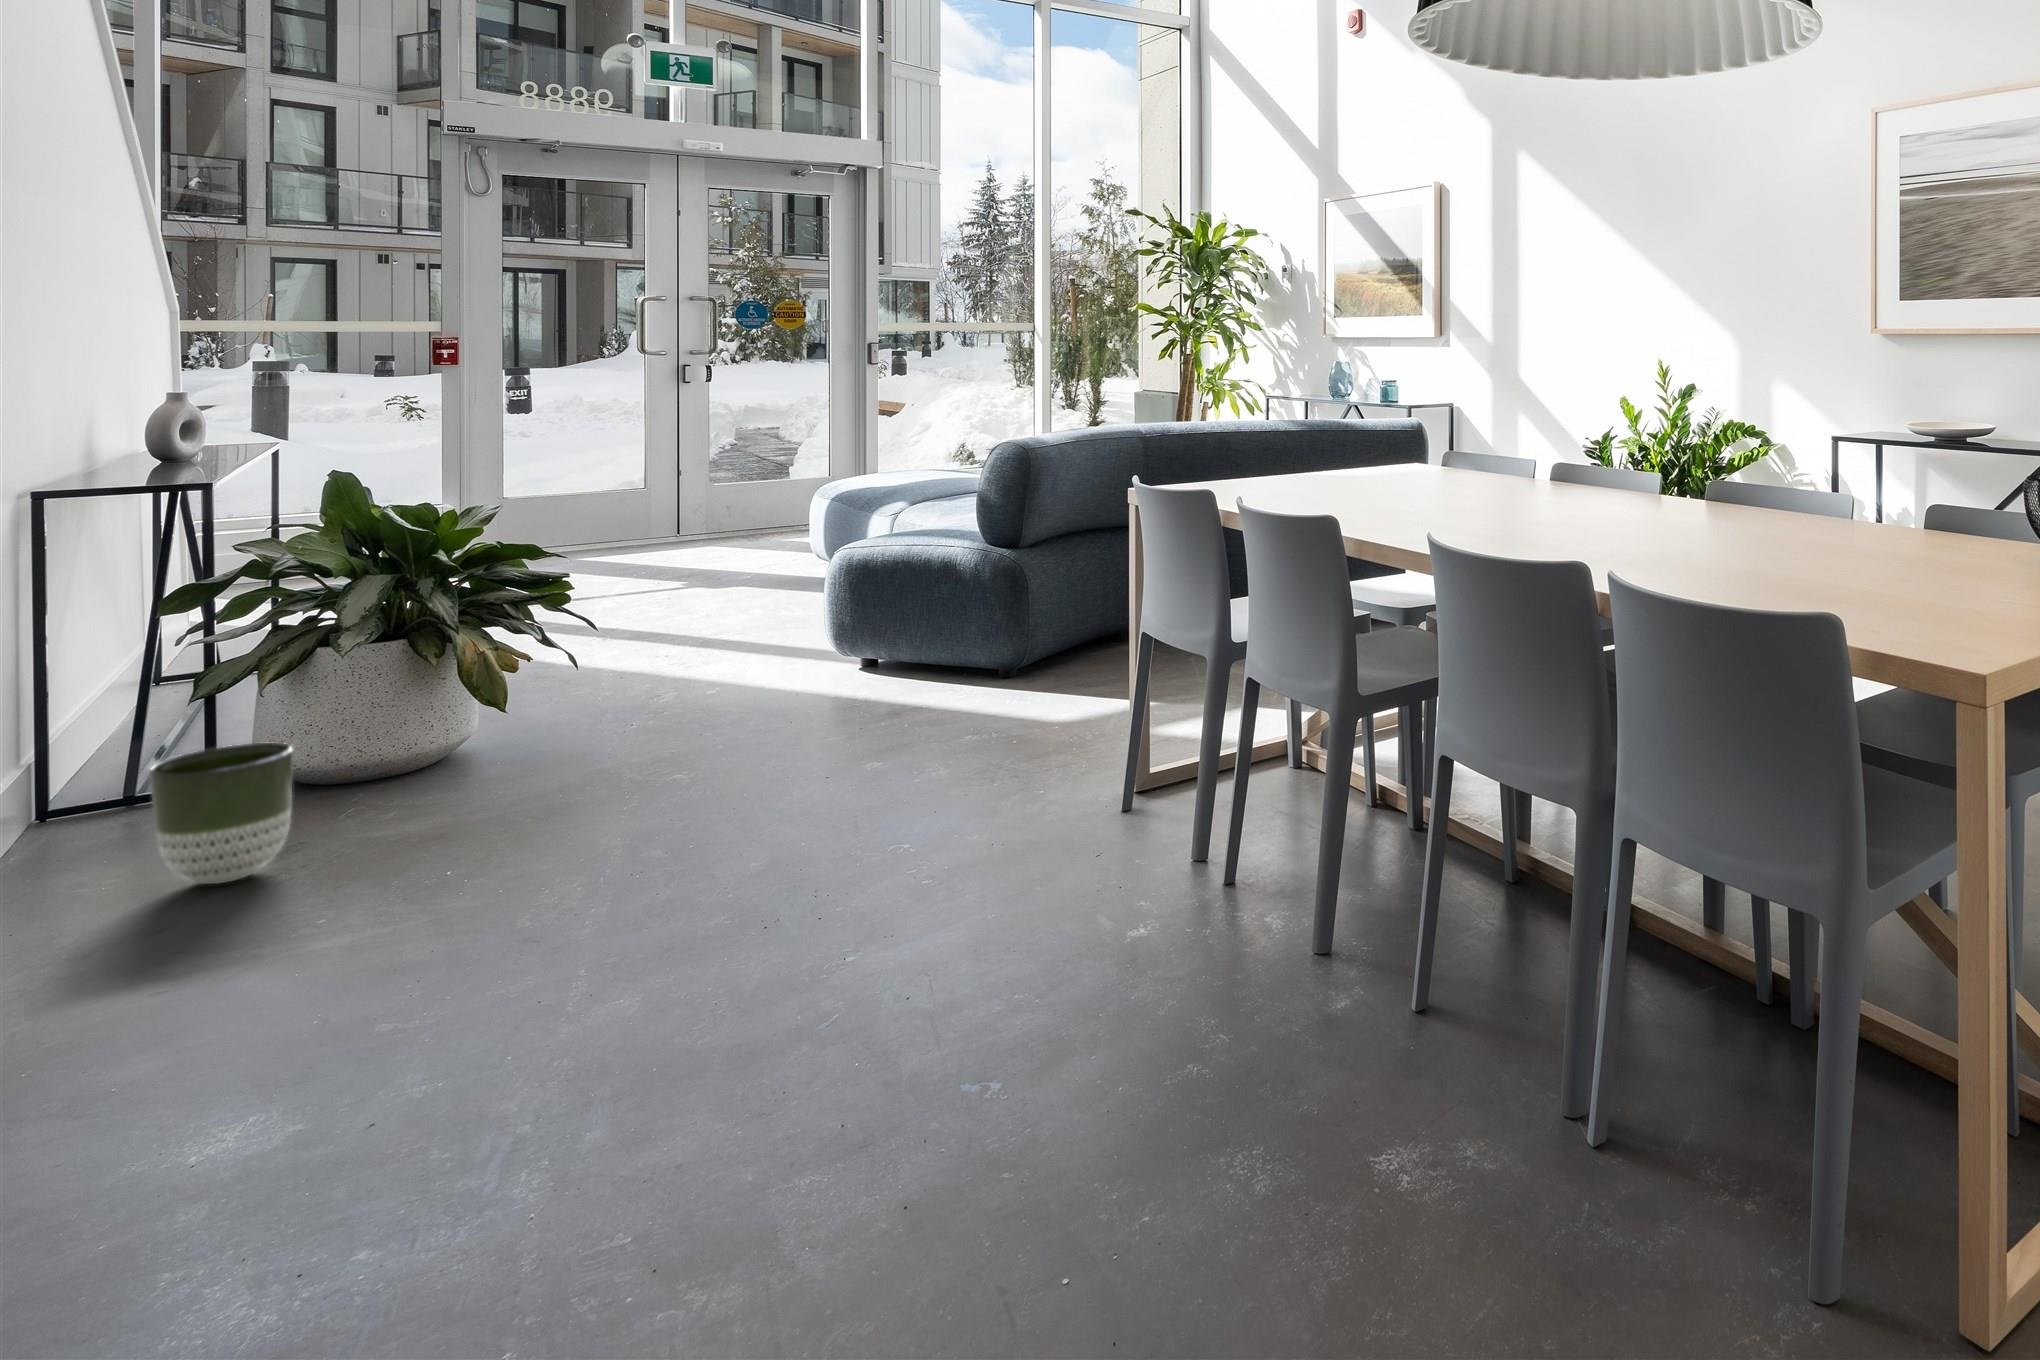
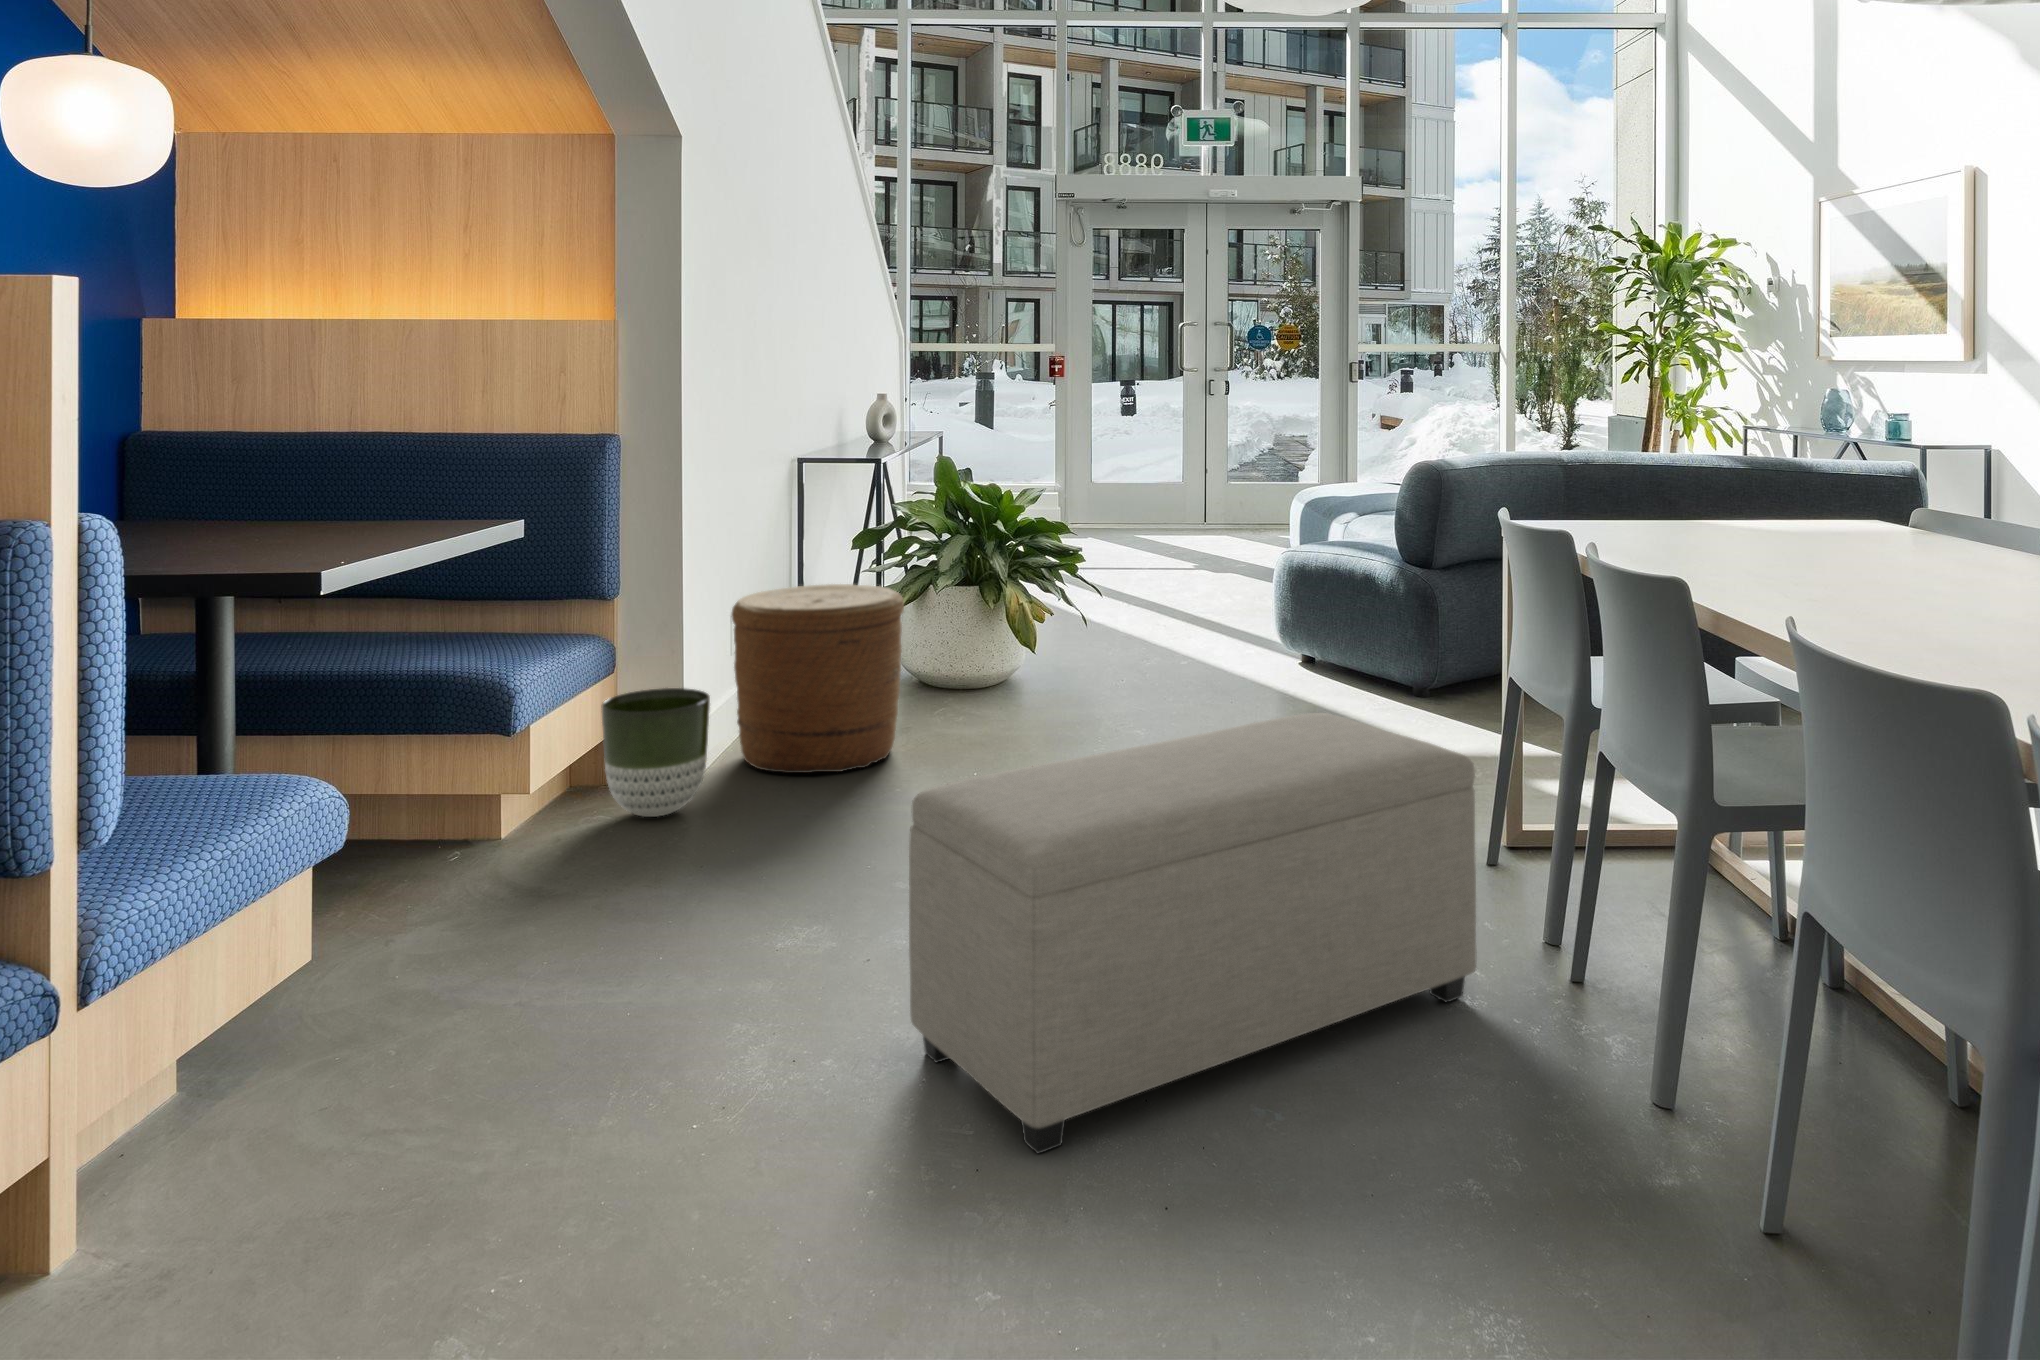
woven basket: none [273,615,493,822] -> present [731,584,904,773]
ottoman: none [685,655,1143,998] -> present [909,713,1477,1153]

